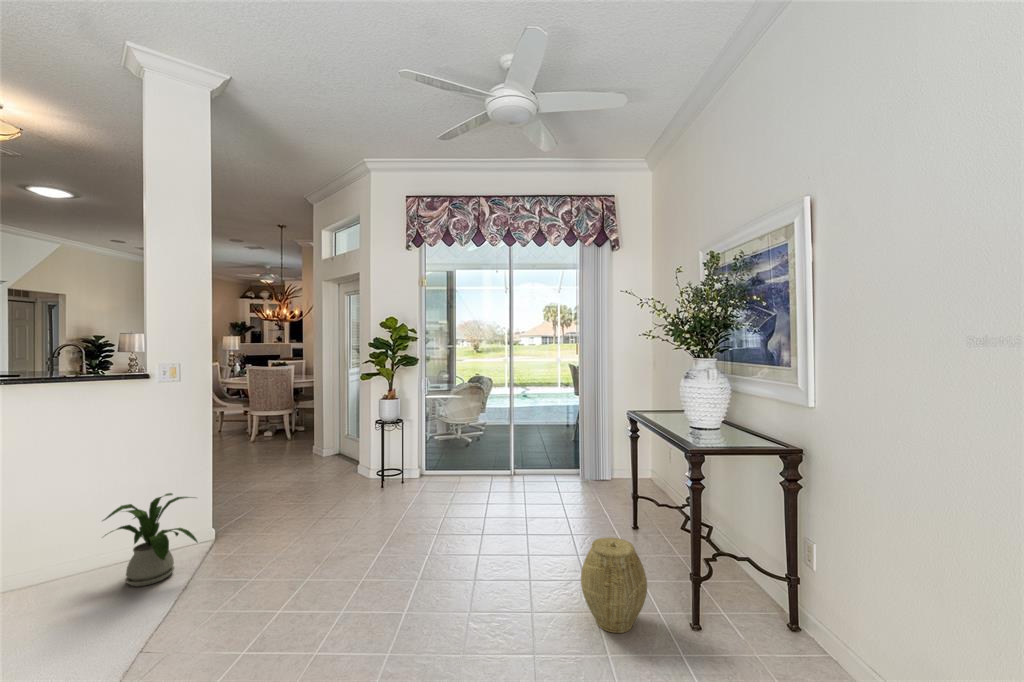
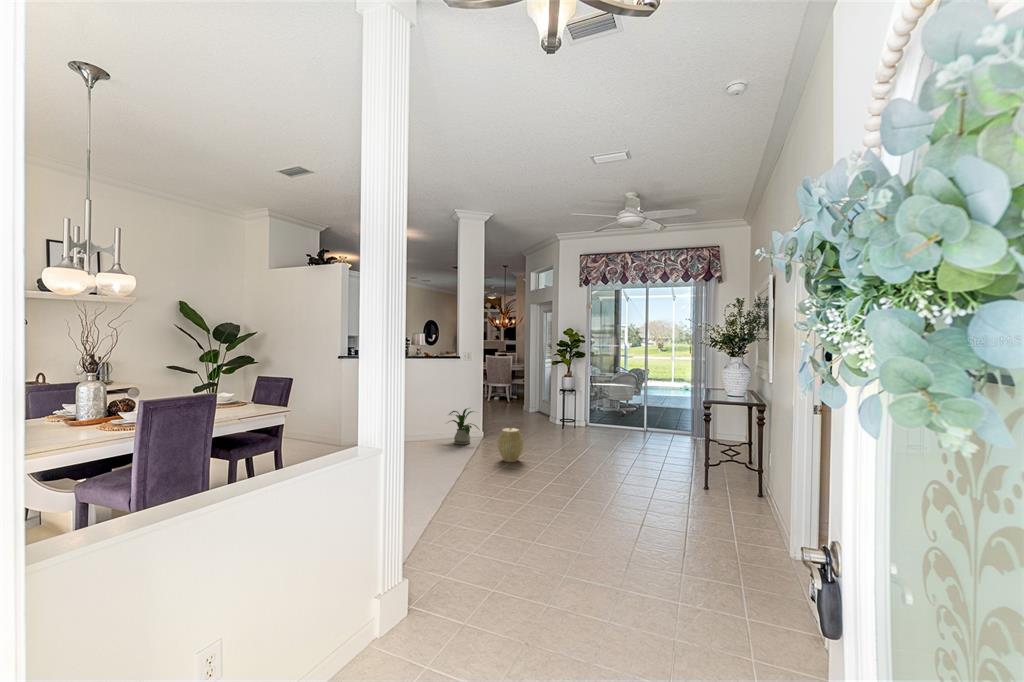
woven basket: present [581,538,647,633] -> present [498,428,524,462]

